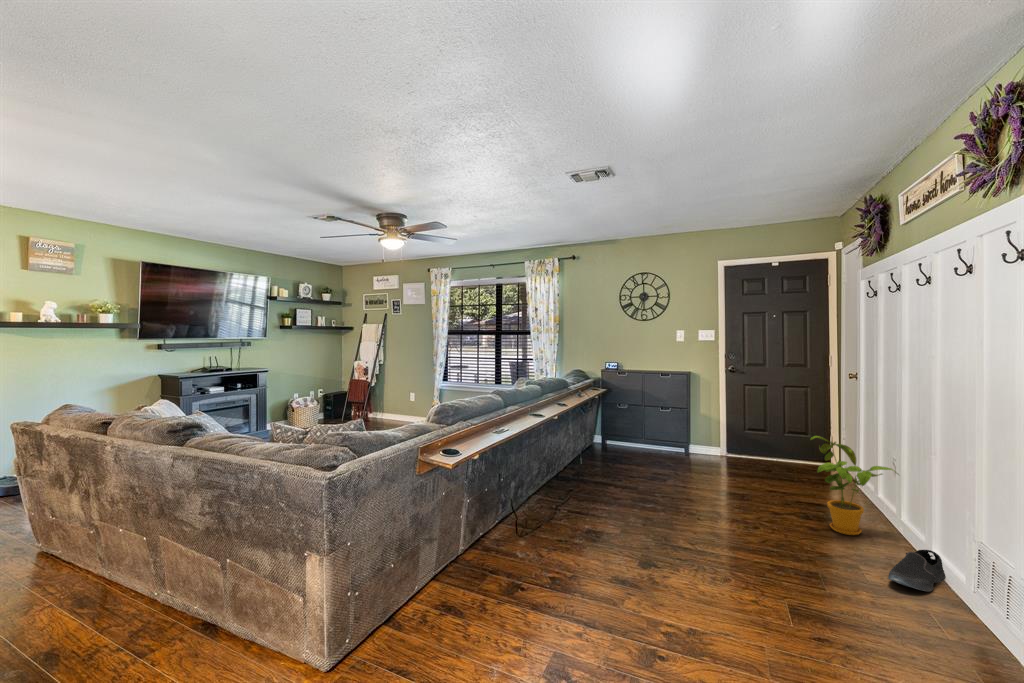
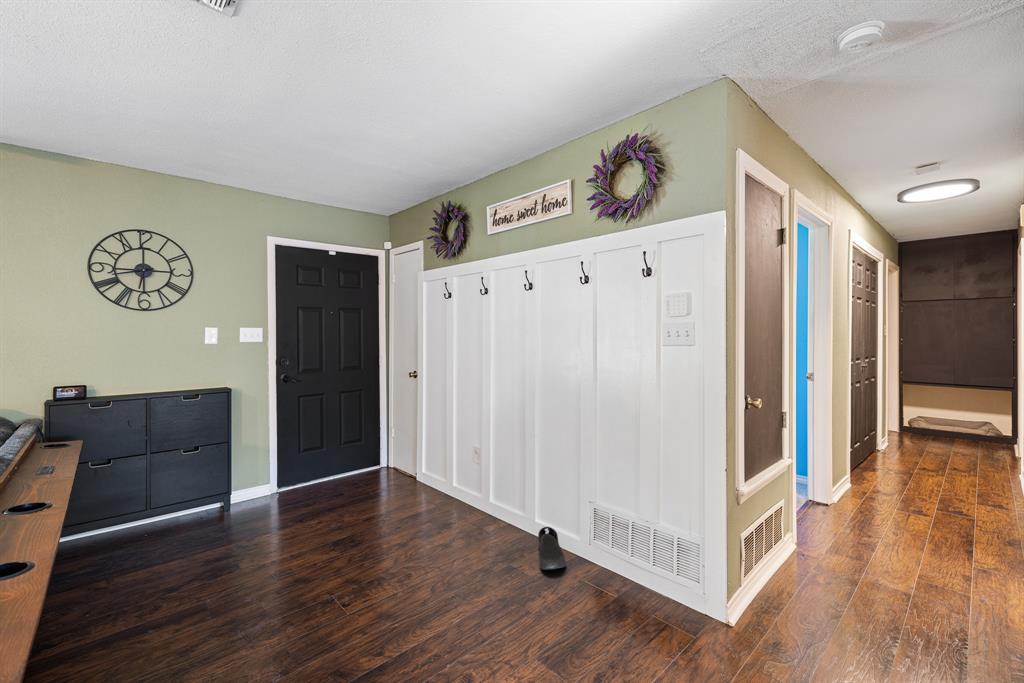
house plant: present [811,436,898,535] -> none [432,444,499,541]

